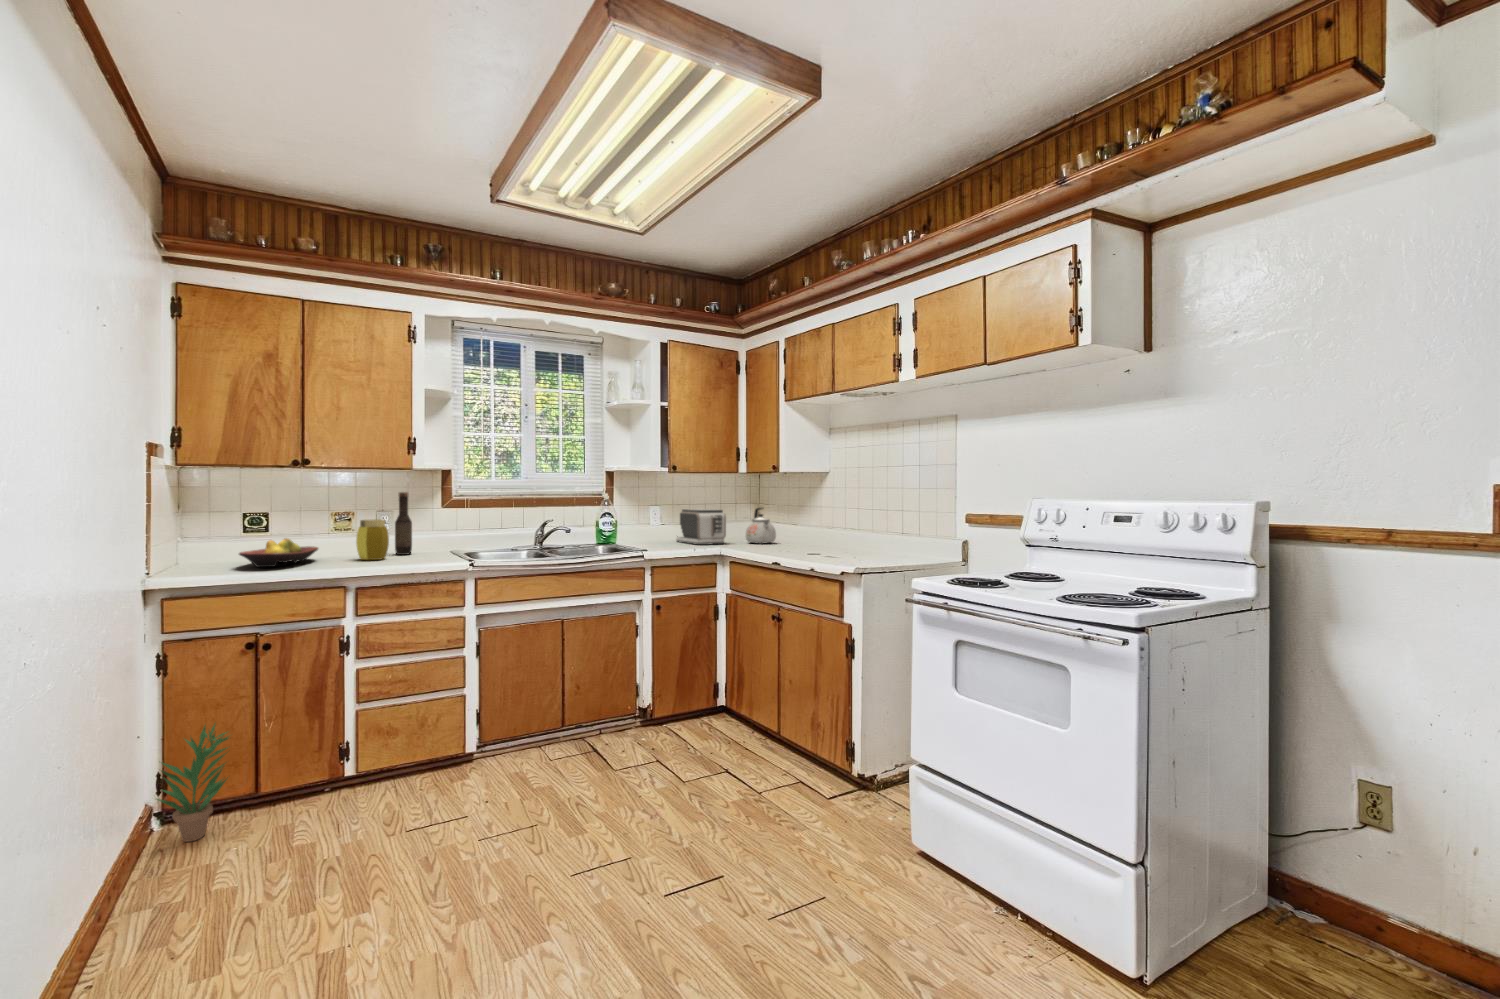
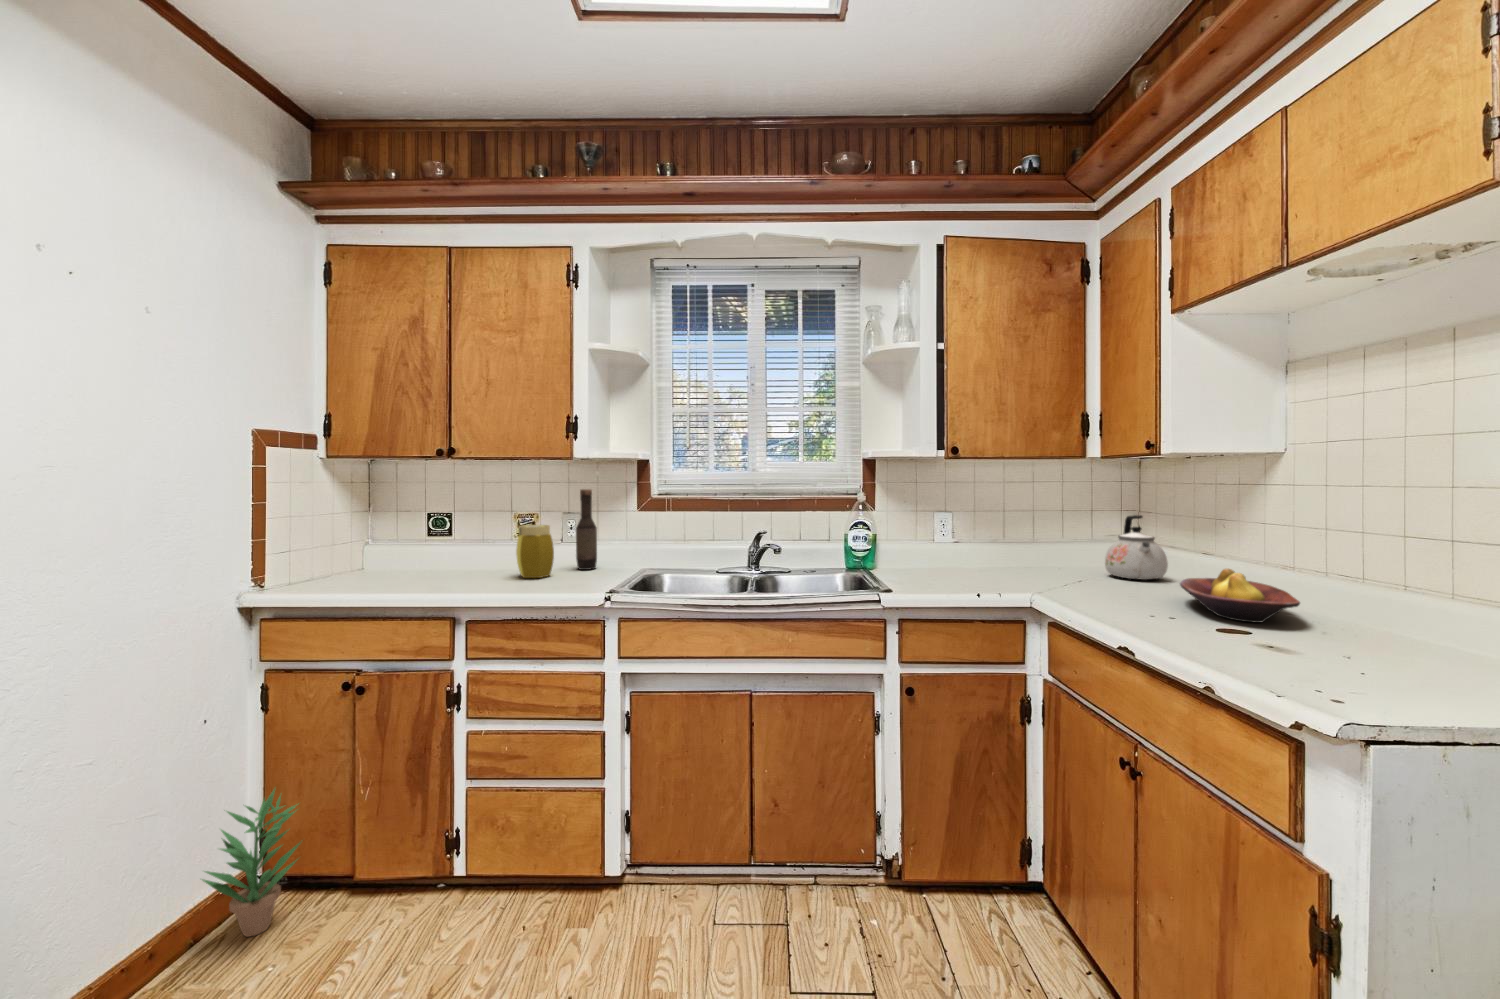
toaster: present [676,509,726,545] -> none [983,513,1065,576]
fruit bowl: present [239,538,318,567] -> present [1180,569,1300,623]

